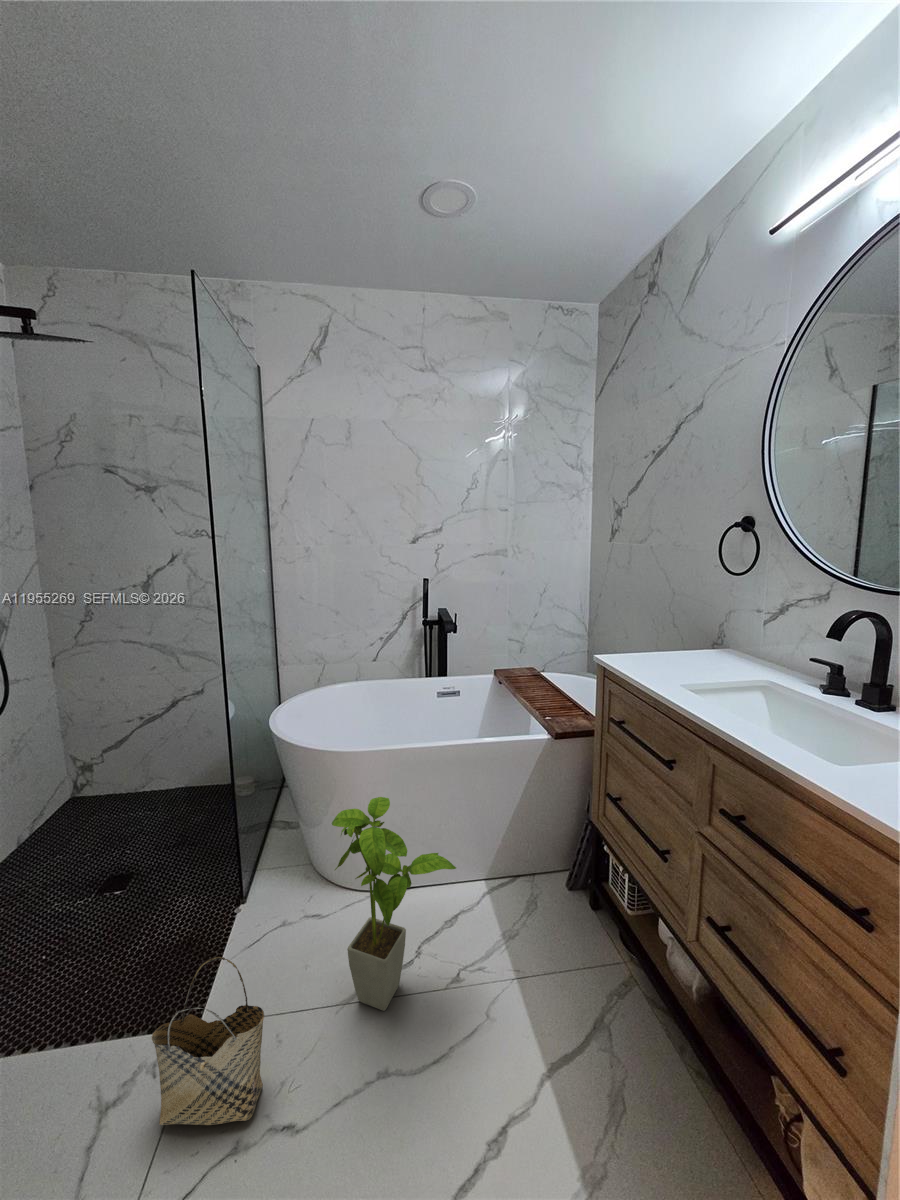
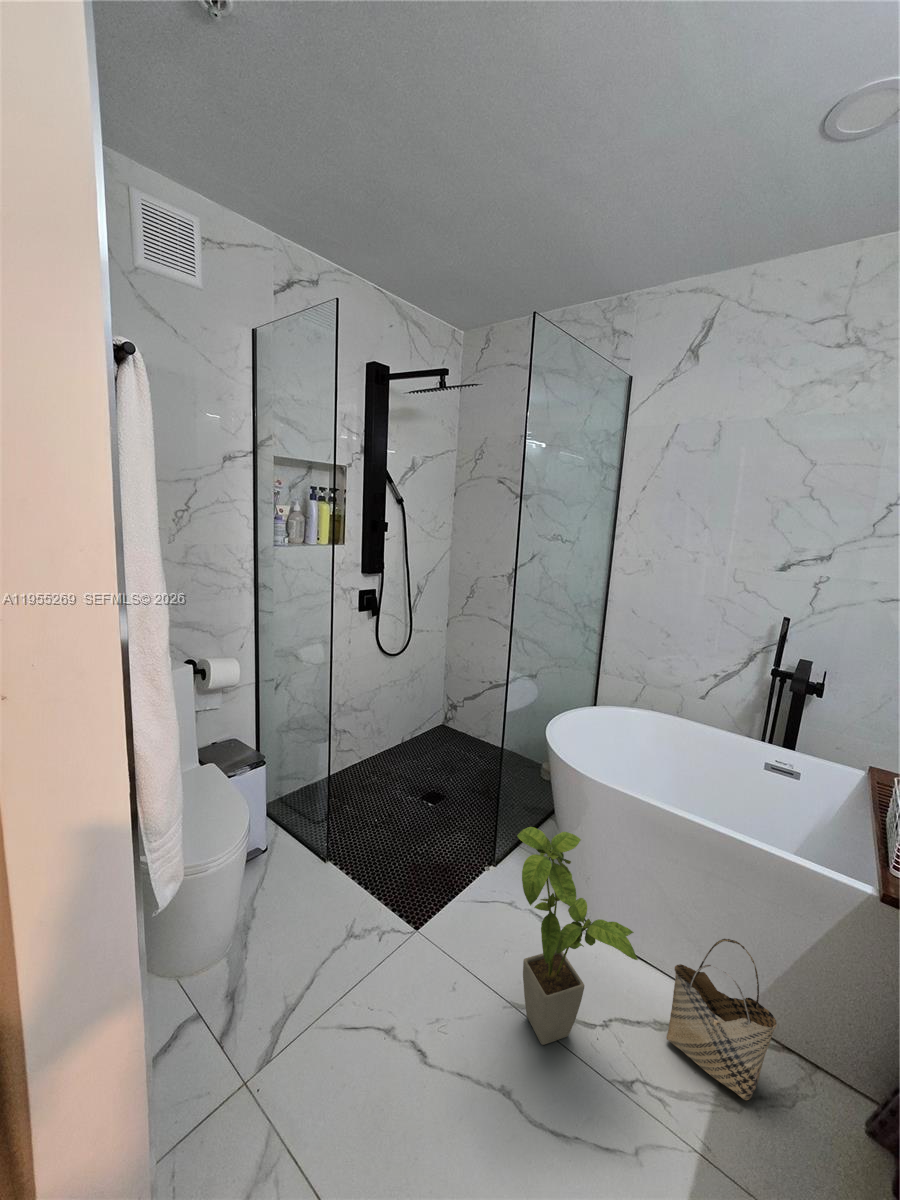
woven basket: present [152,957,264,1125] -> present [666,939,777,1100]

